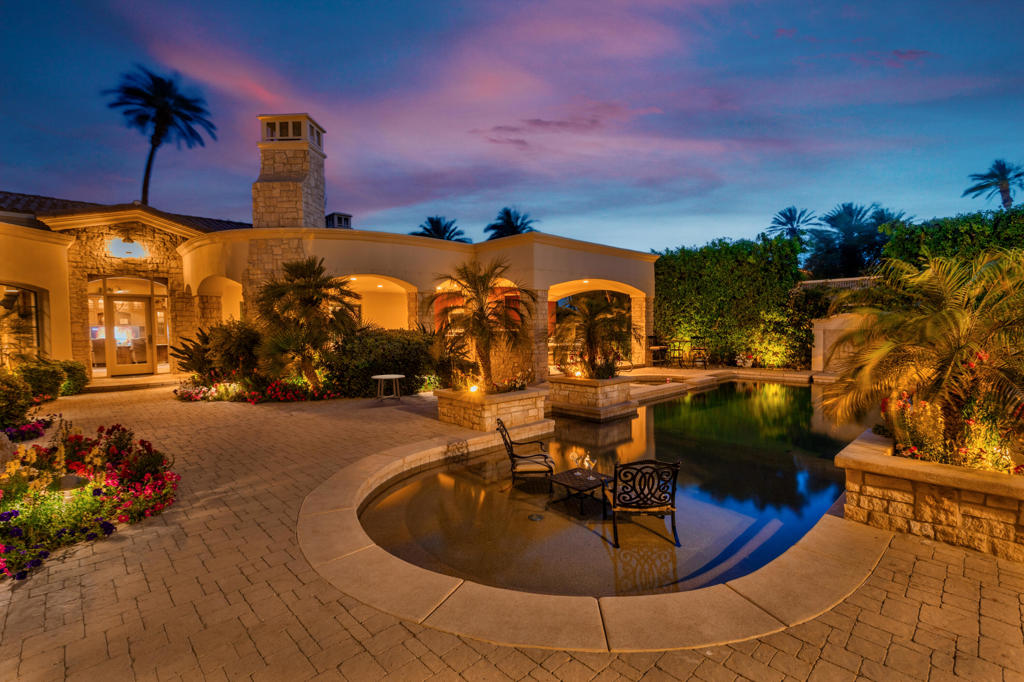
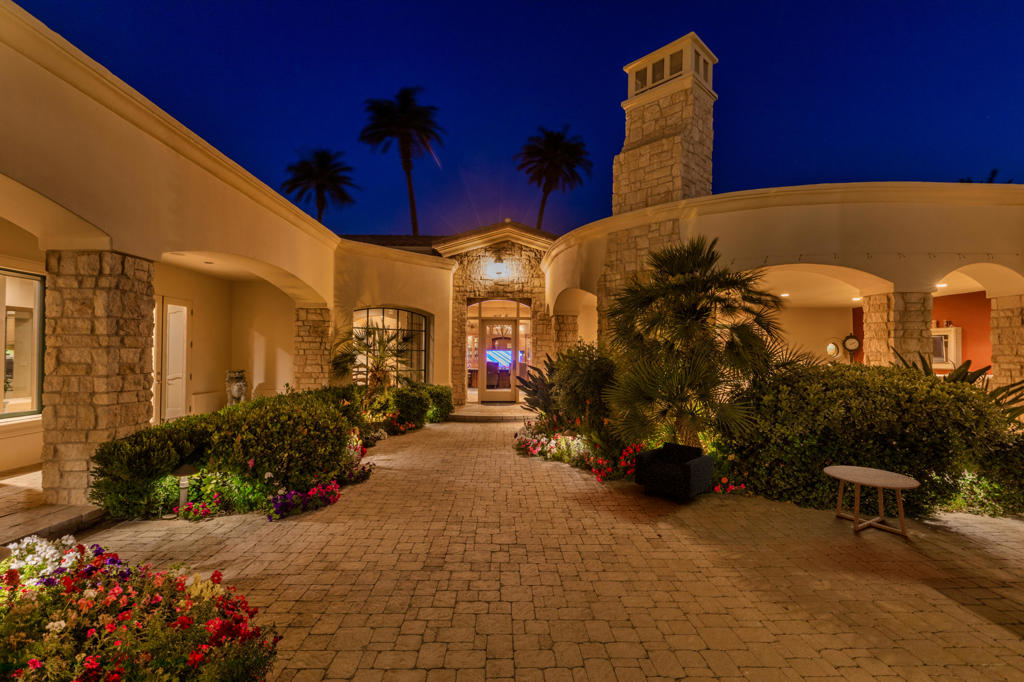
armchair: none [277,375,323,404] -> present [635,442,714,505]

